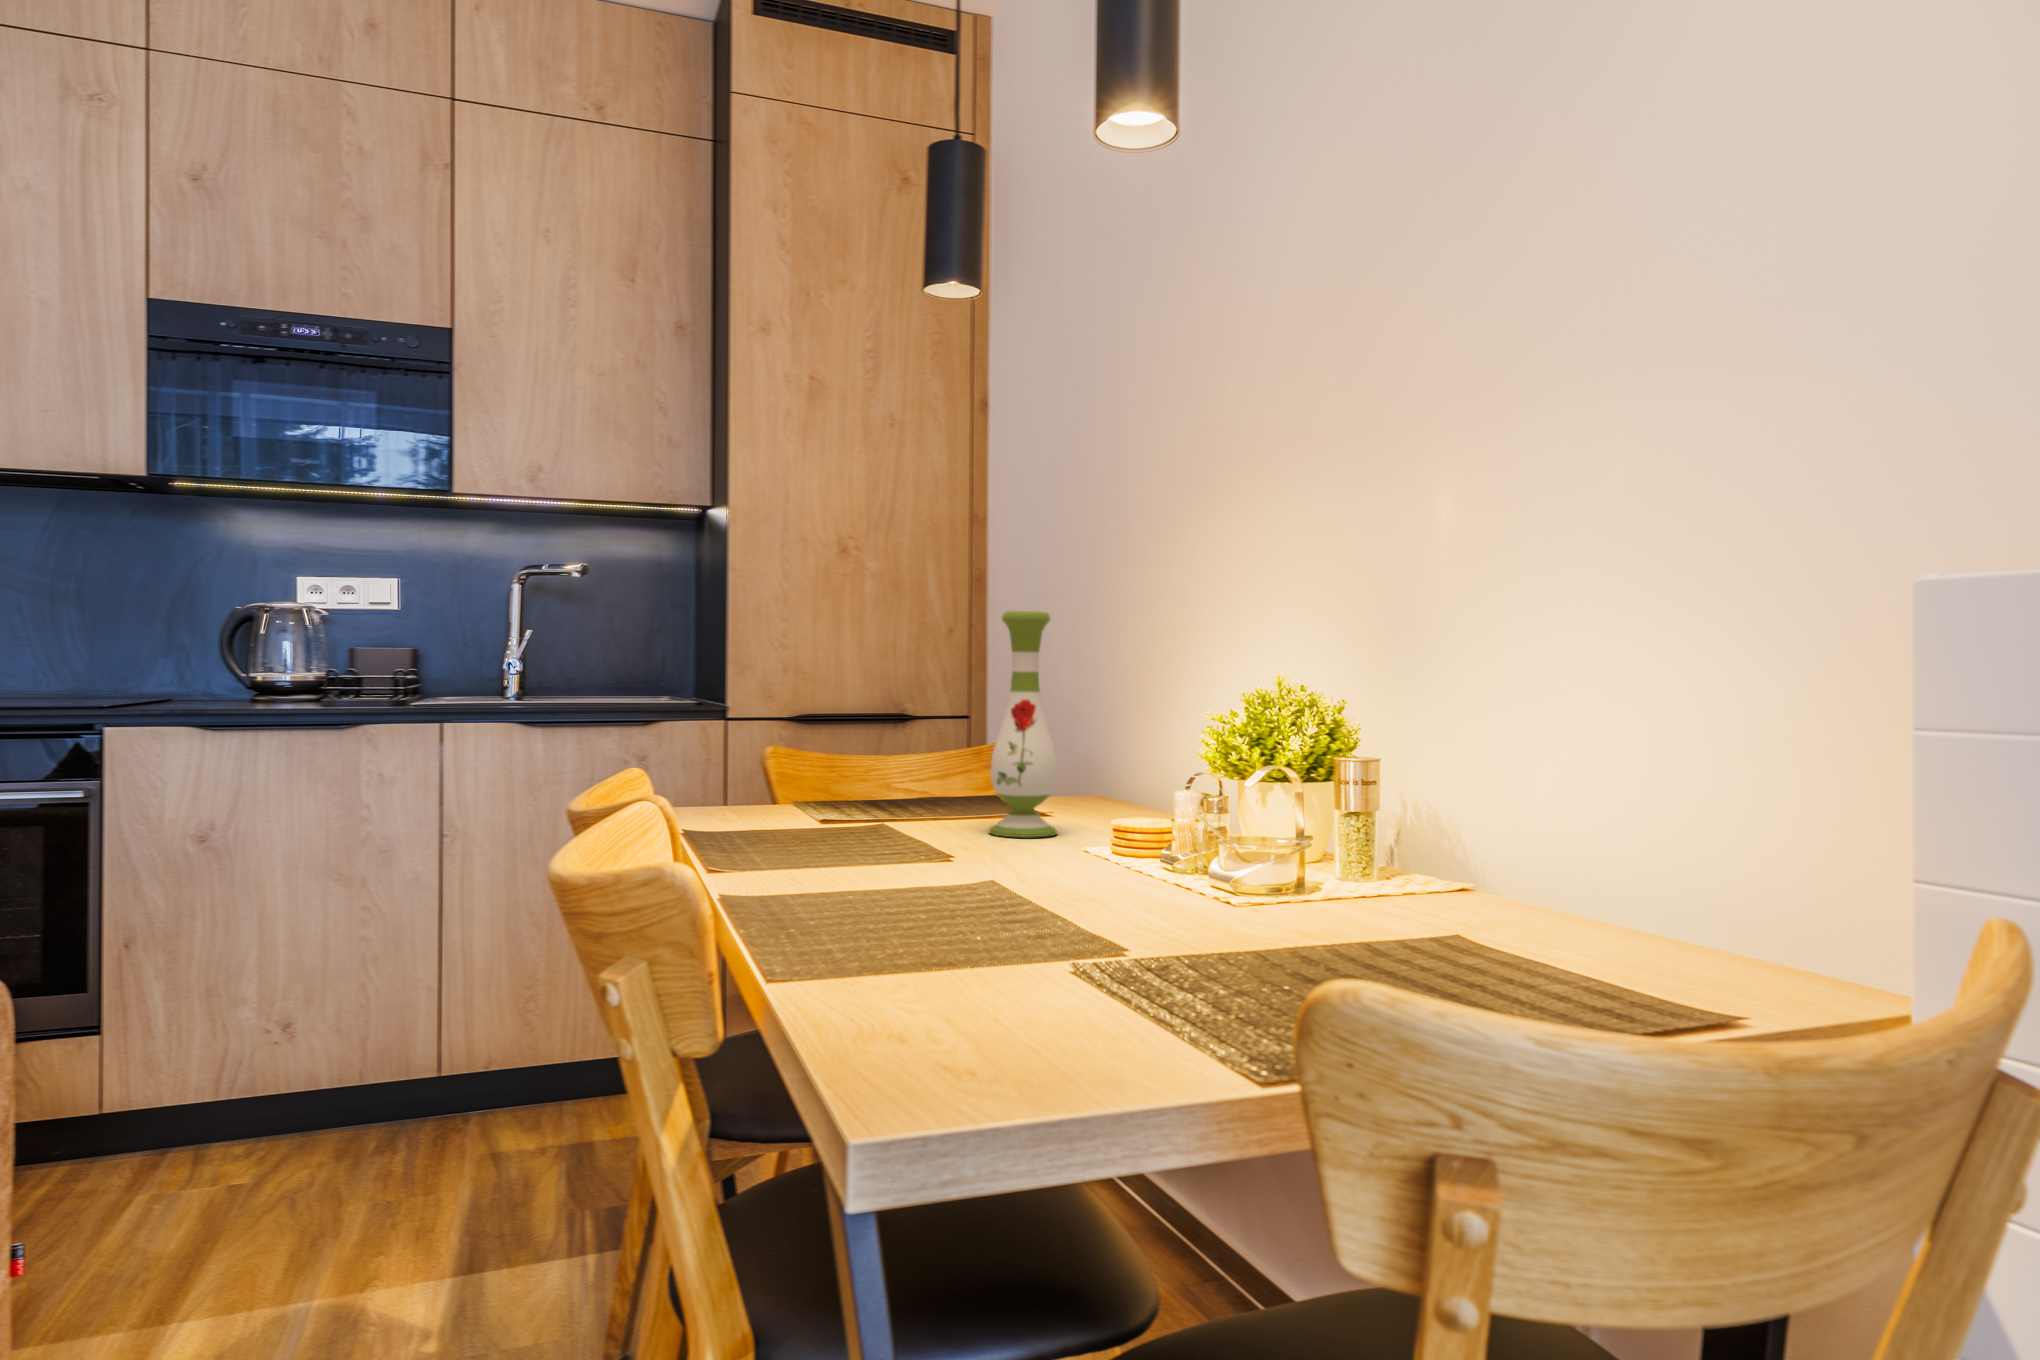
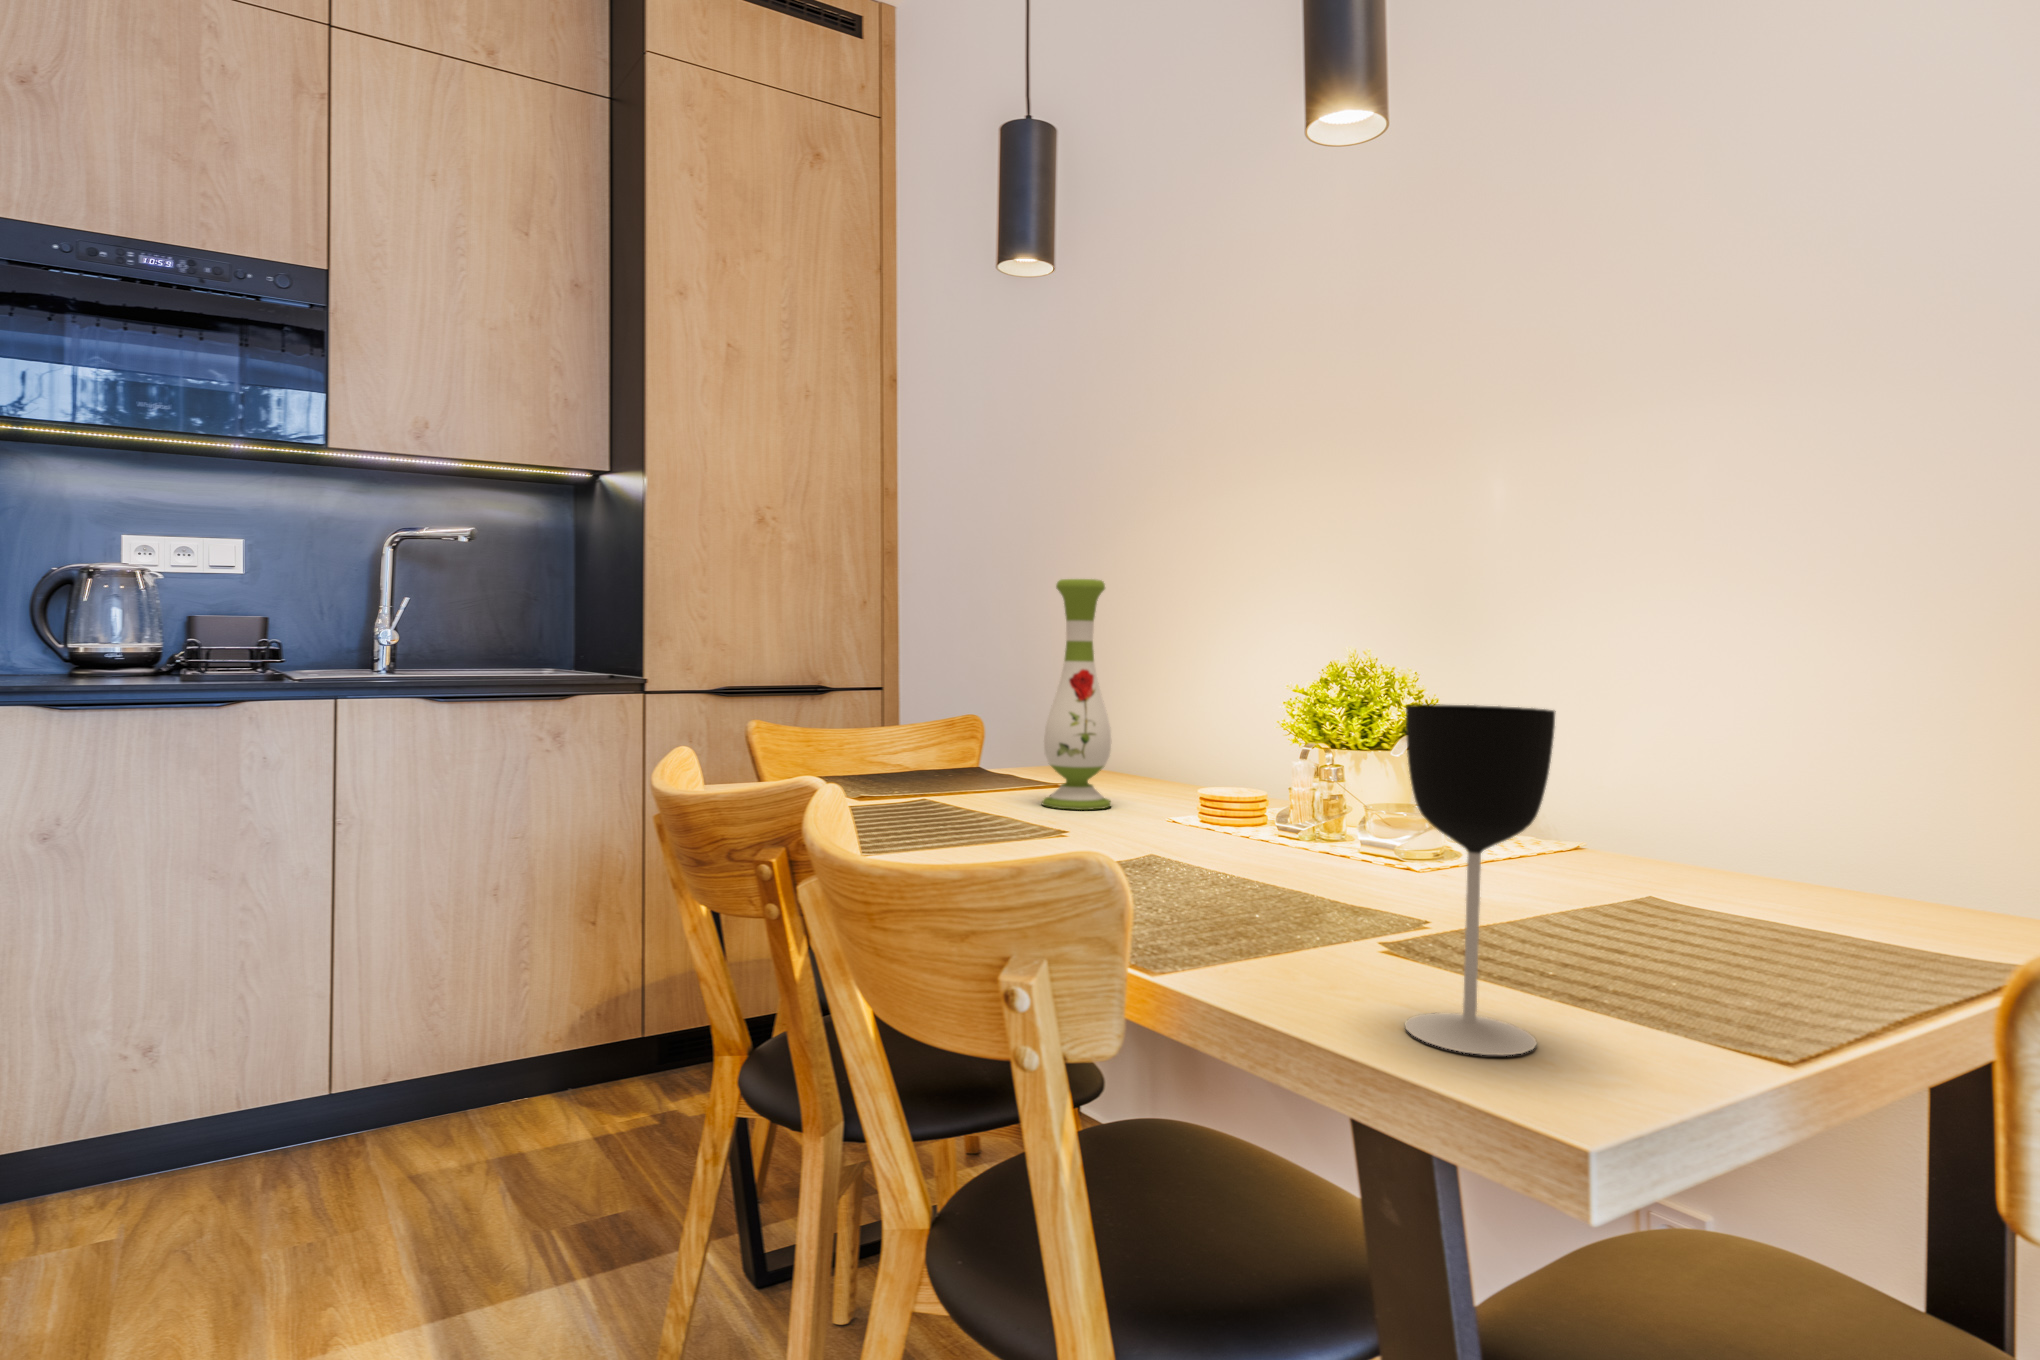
wine glass: none [891,741,999,1030] -> present [1405,704,1556,1055]

